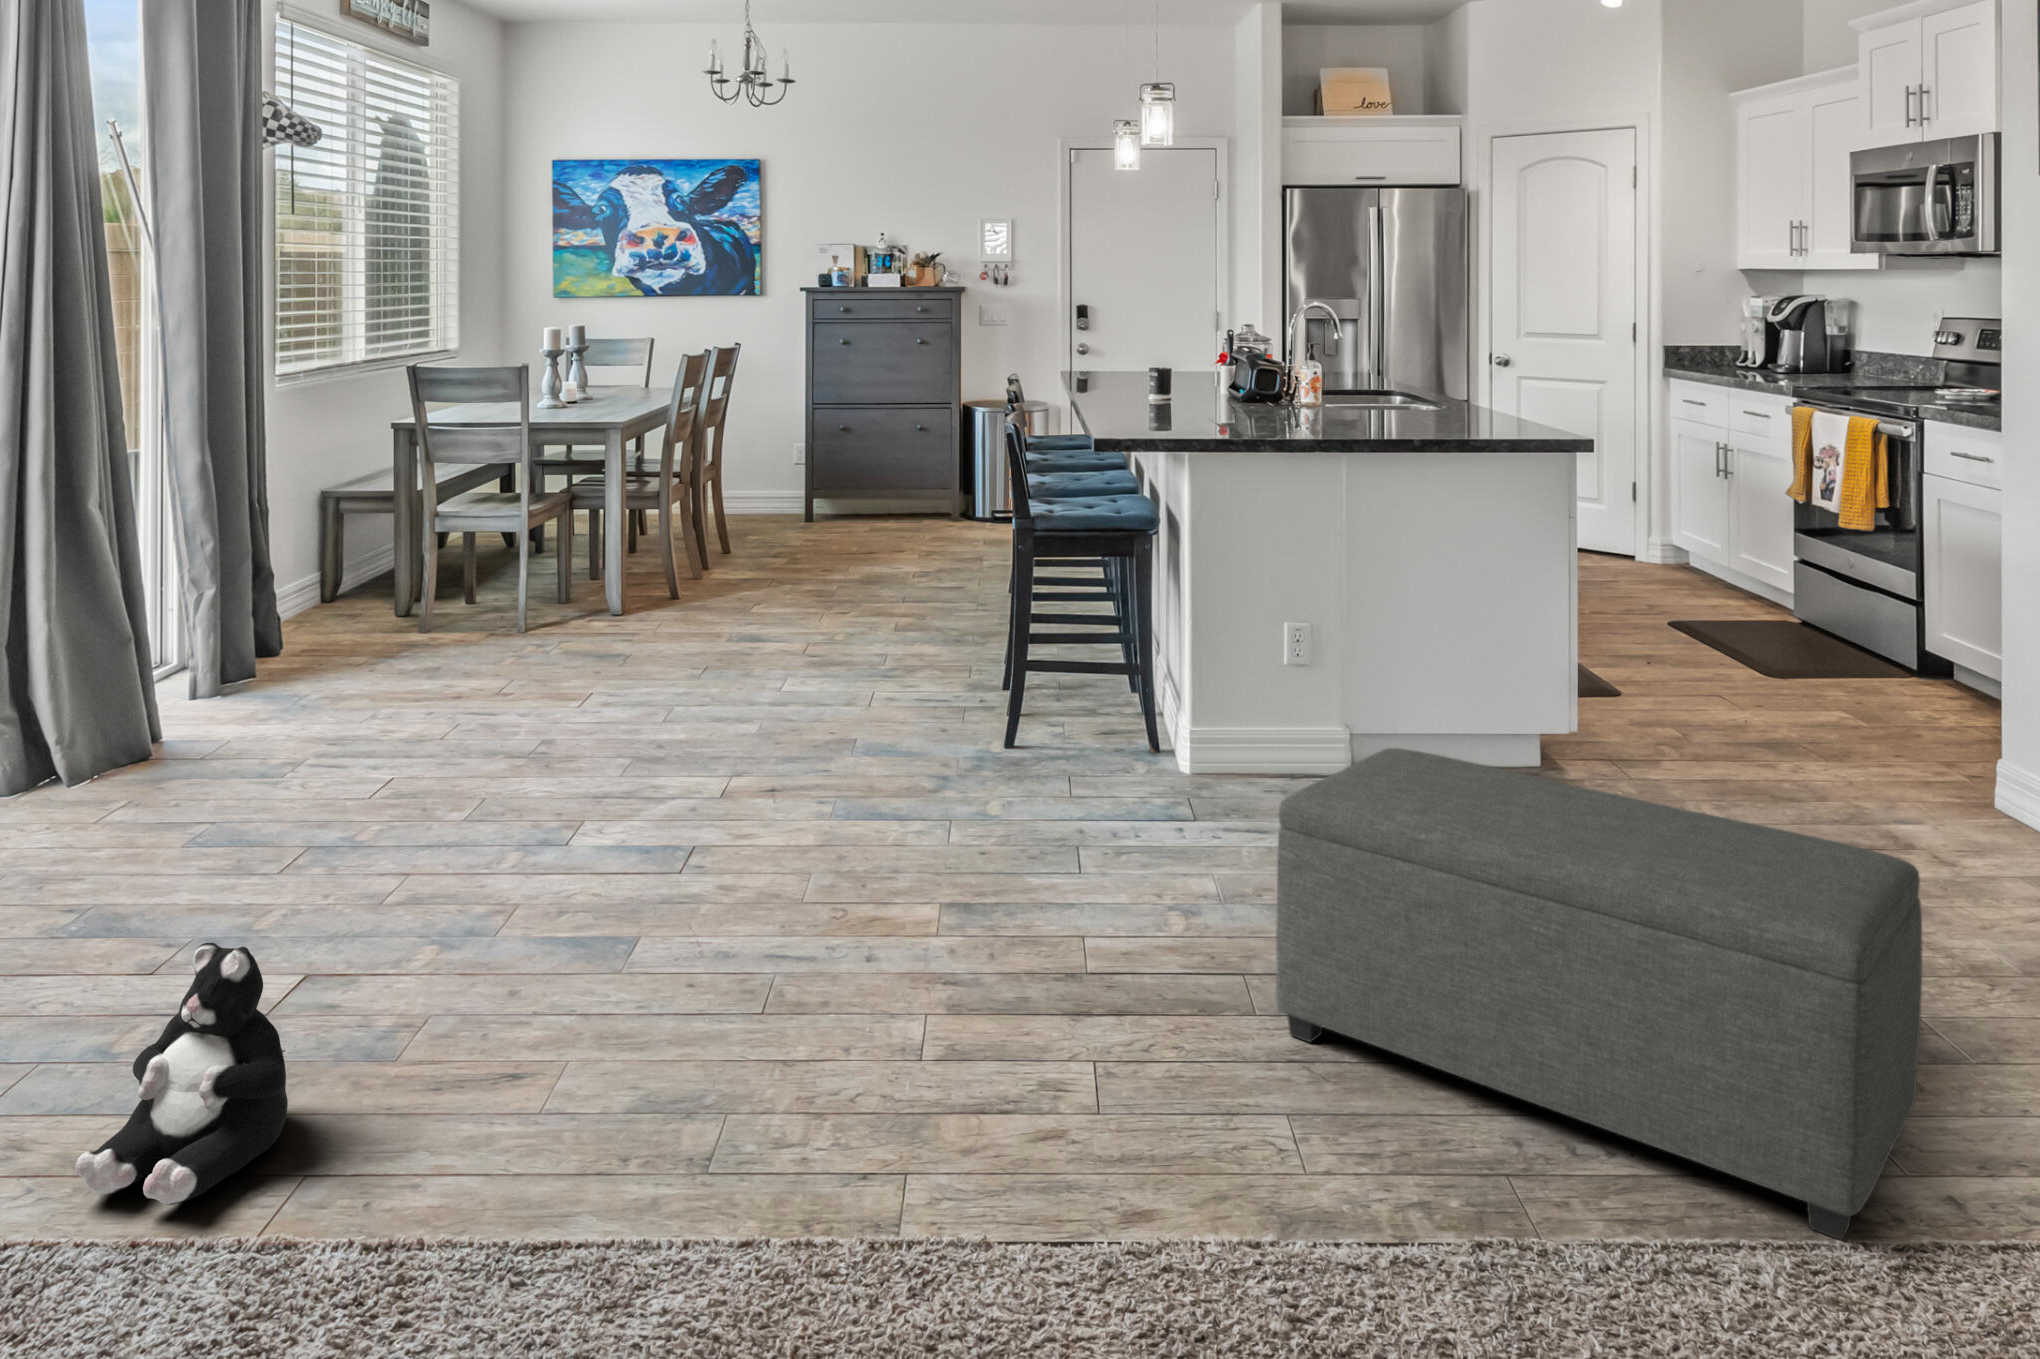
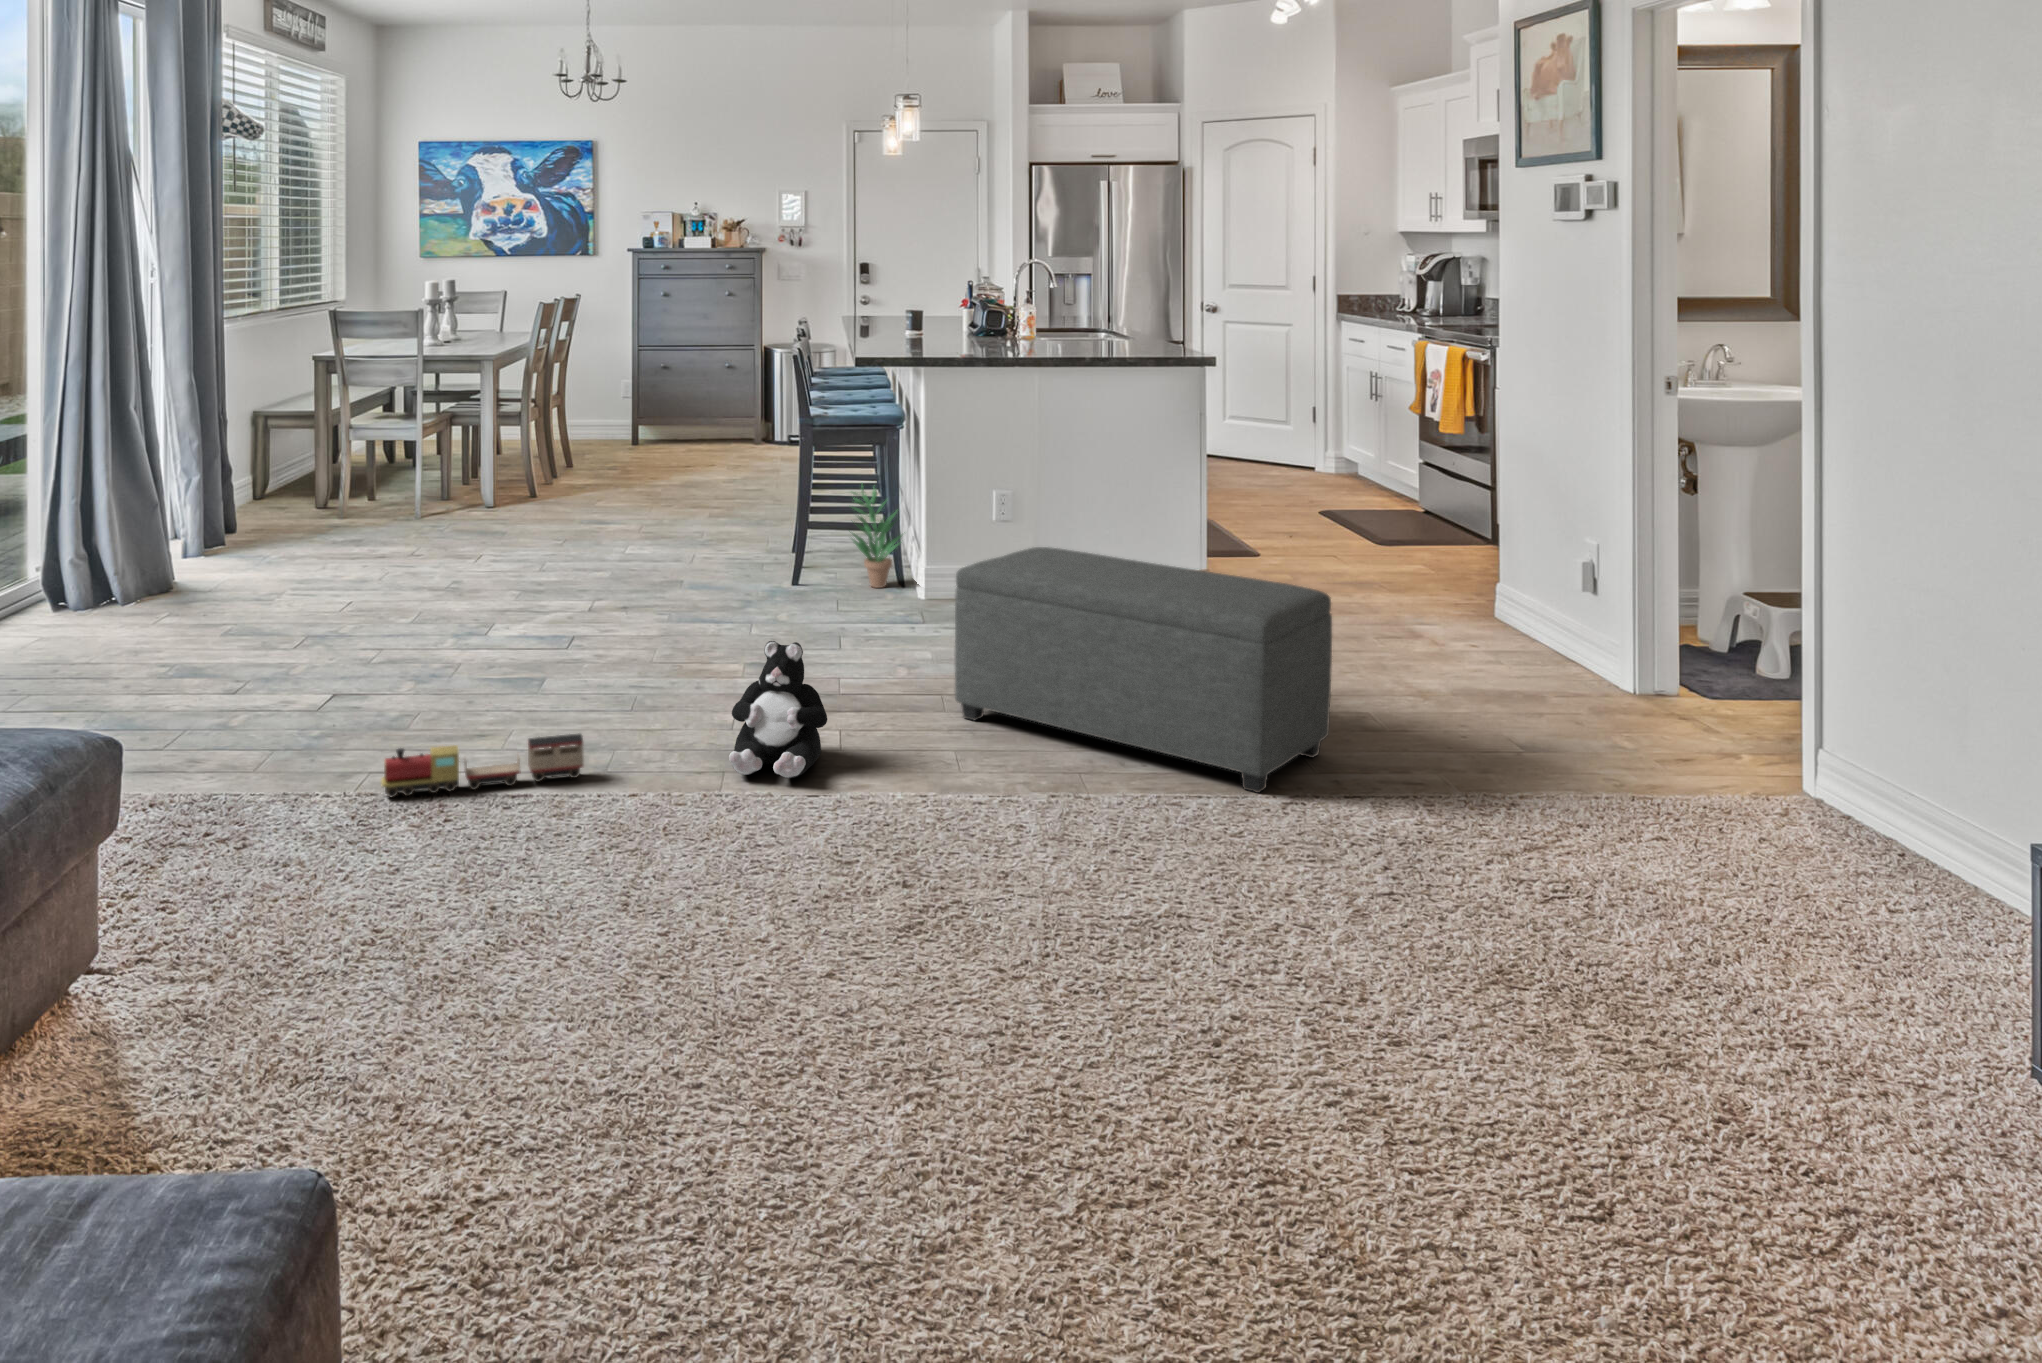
potted plant: none [1082,607,1165,756] -> present [853,483,902,588]
plush toy: present [75,943,288,1205] -> present [729,641,827,778]
toy train: none [301,1114,666,1255] -> present [381,734,584,797]

